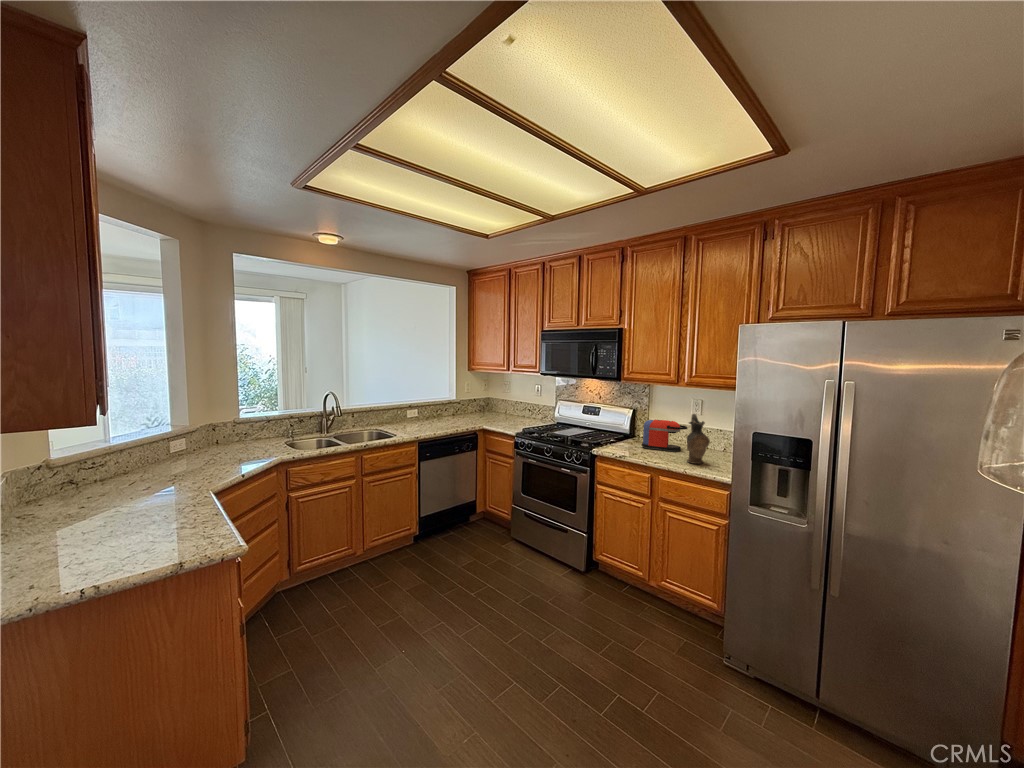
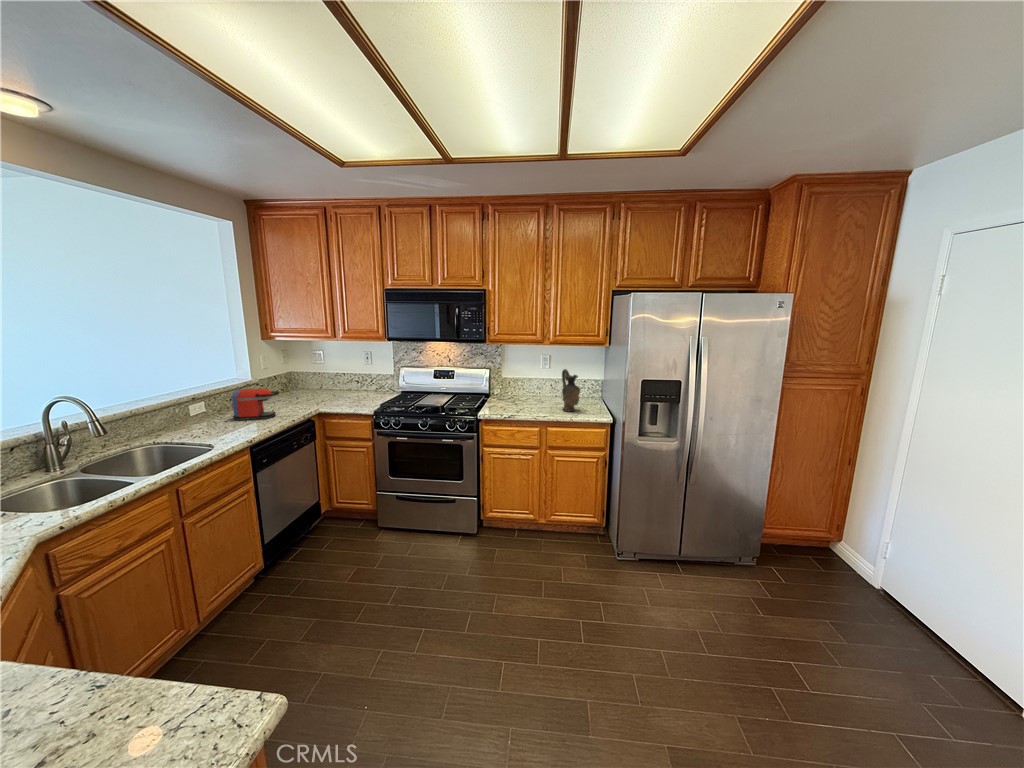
coffee maker: present [642,419,688,451] -> present [232,388,279,420]

